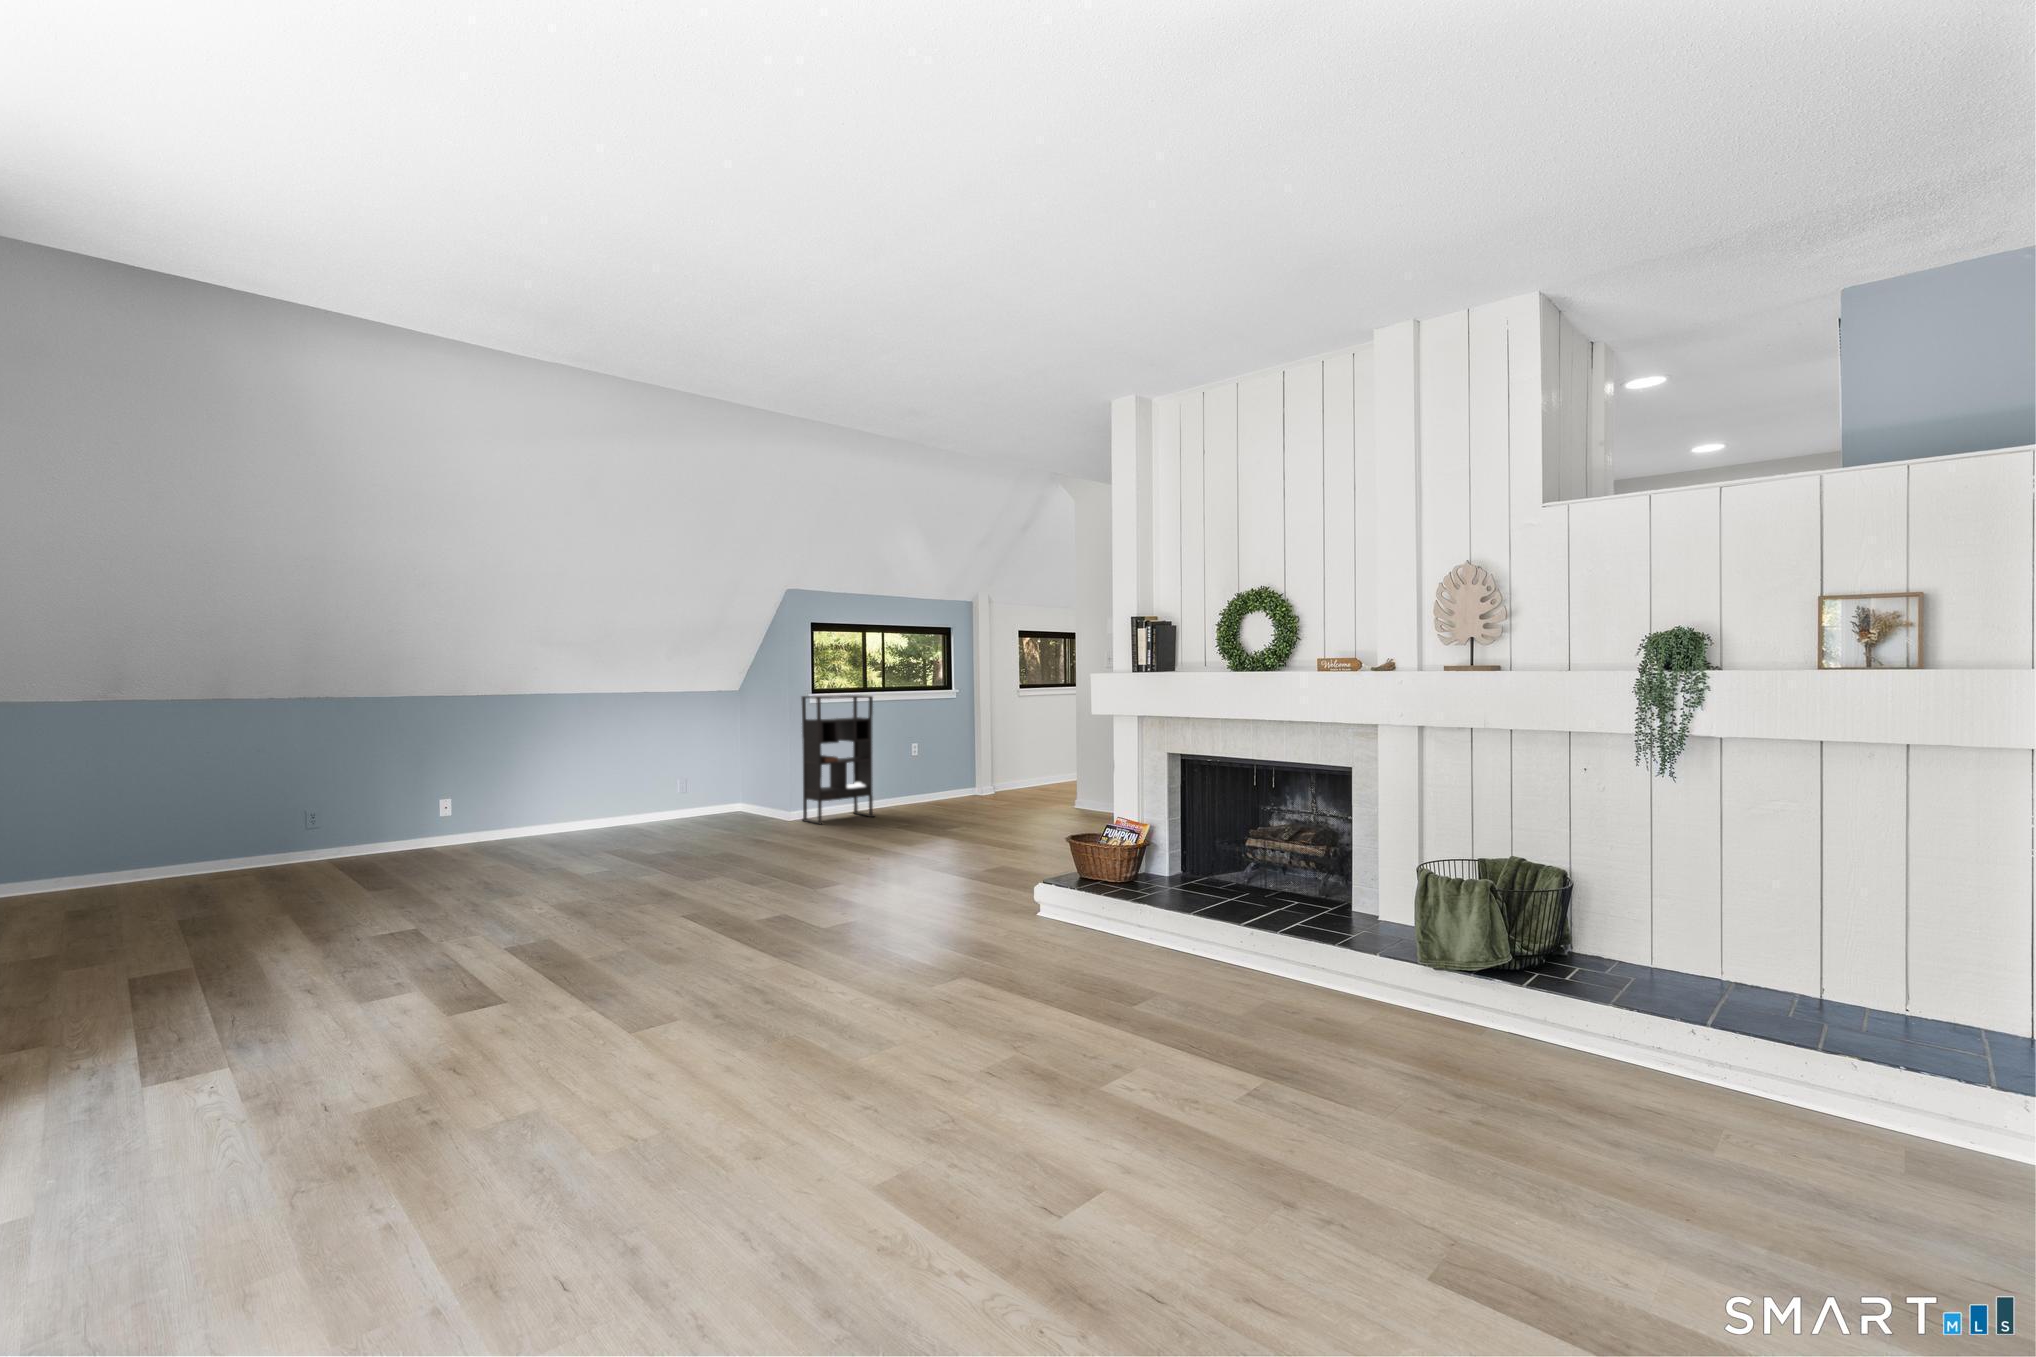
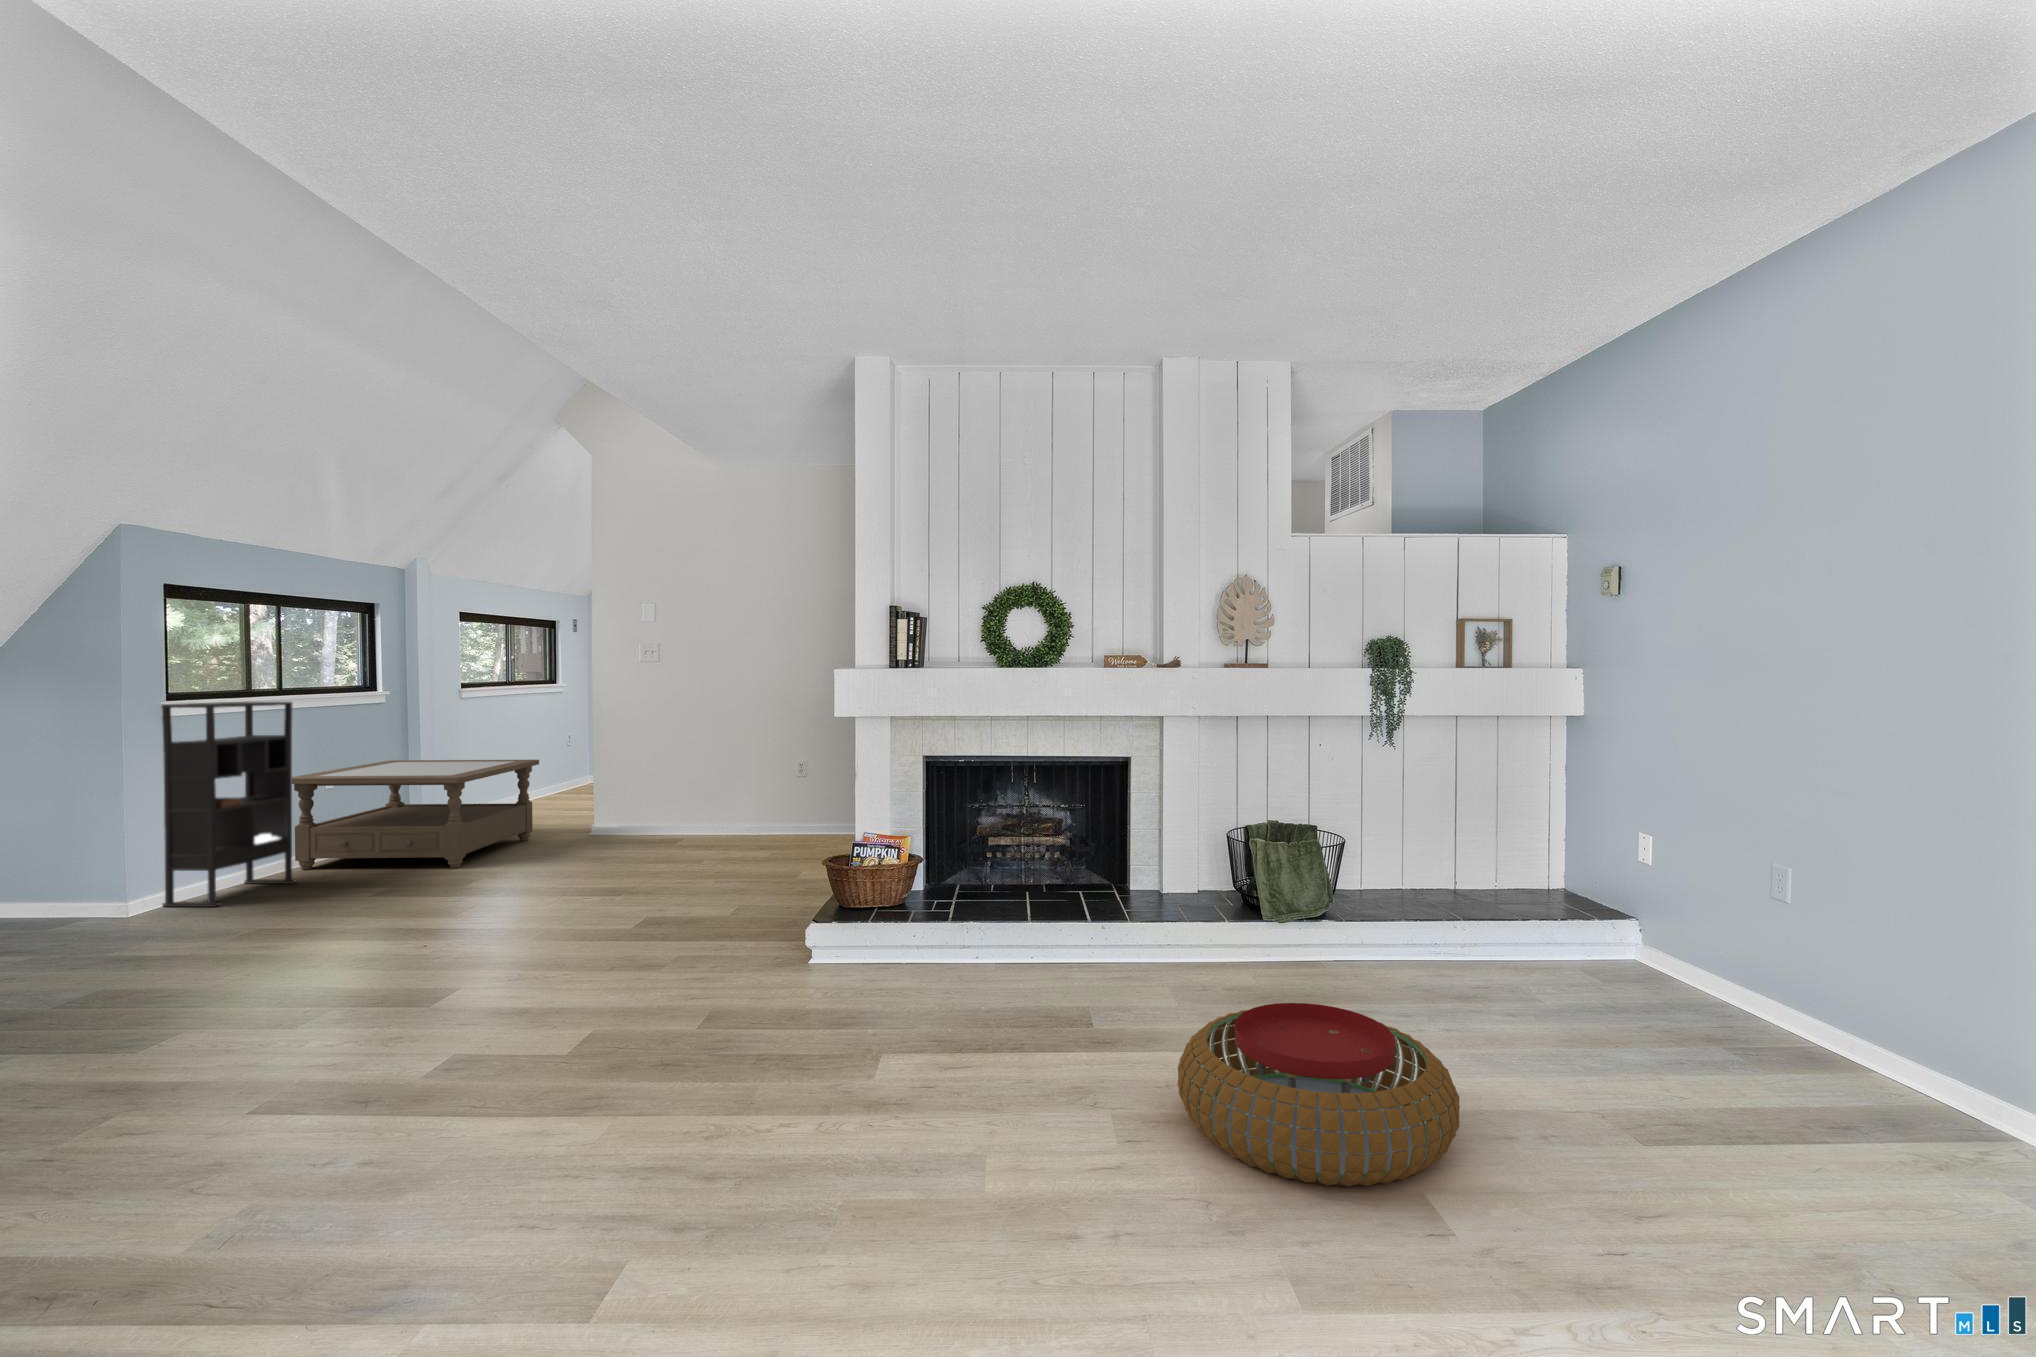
coffee table: none [881,740,1043,820] -> present [292,760,539,870]
pouf: none [979,1007,1249,1190] -> present [1178,1003,1460,1187]

